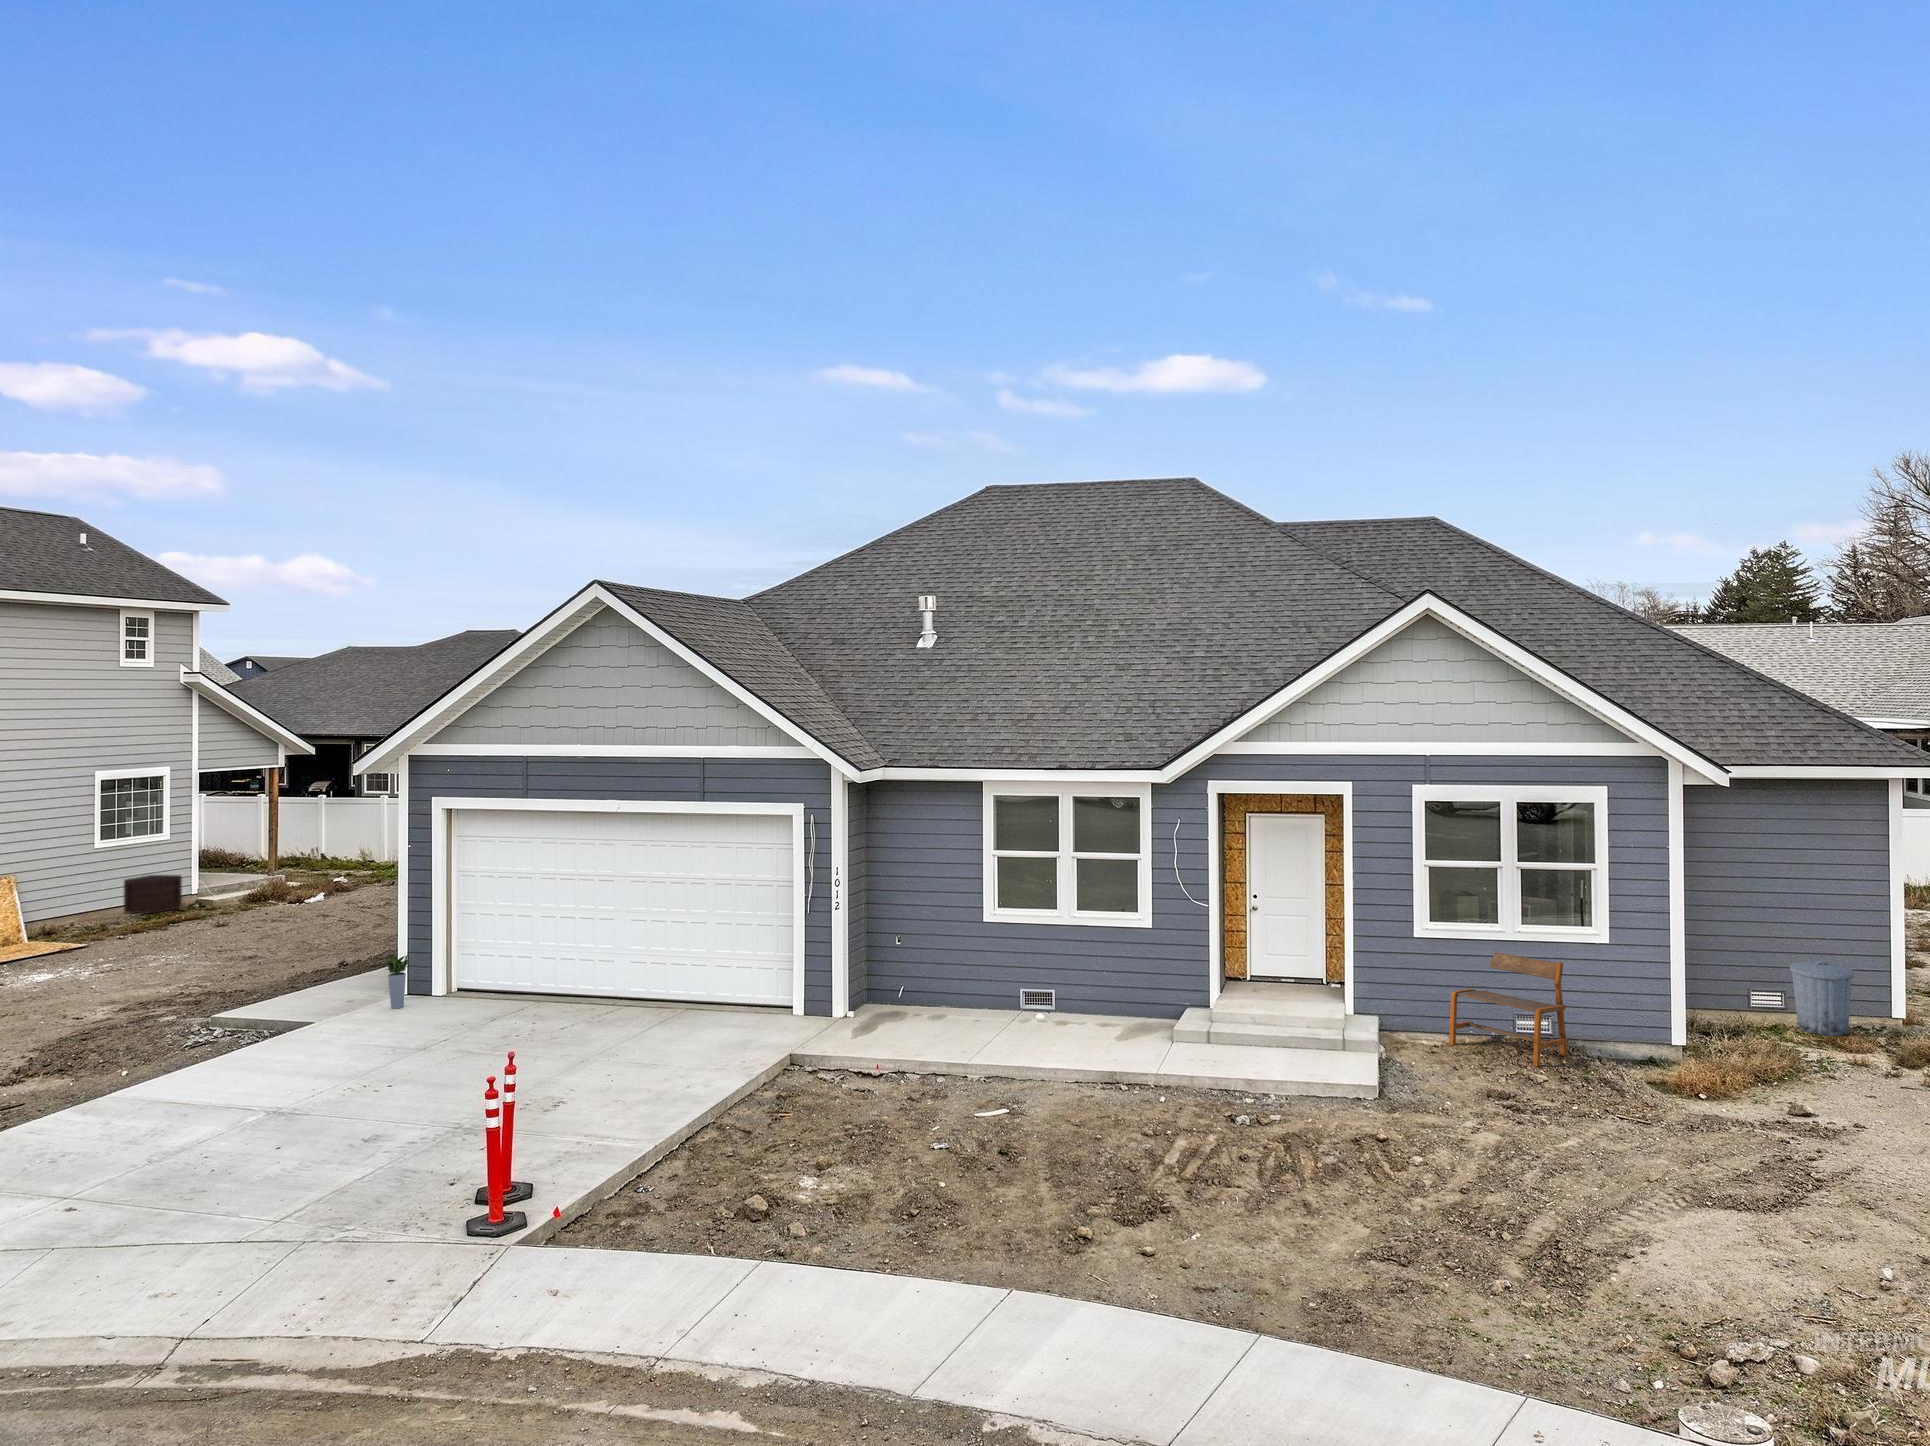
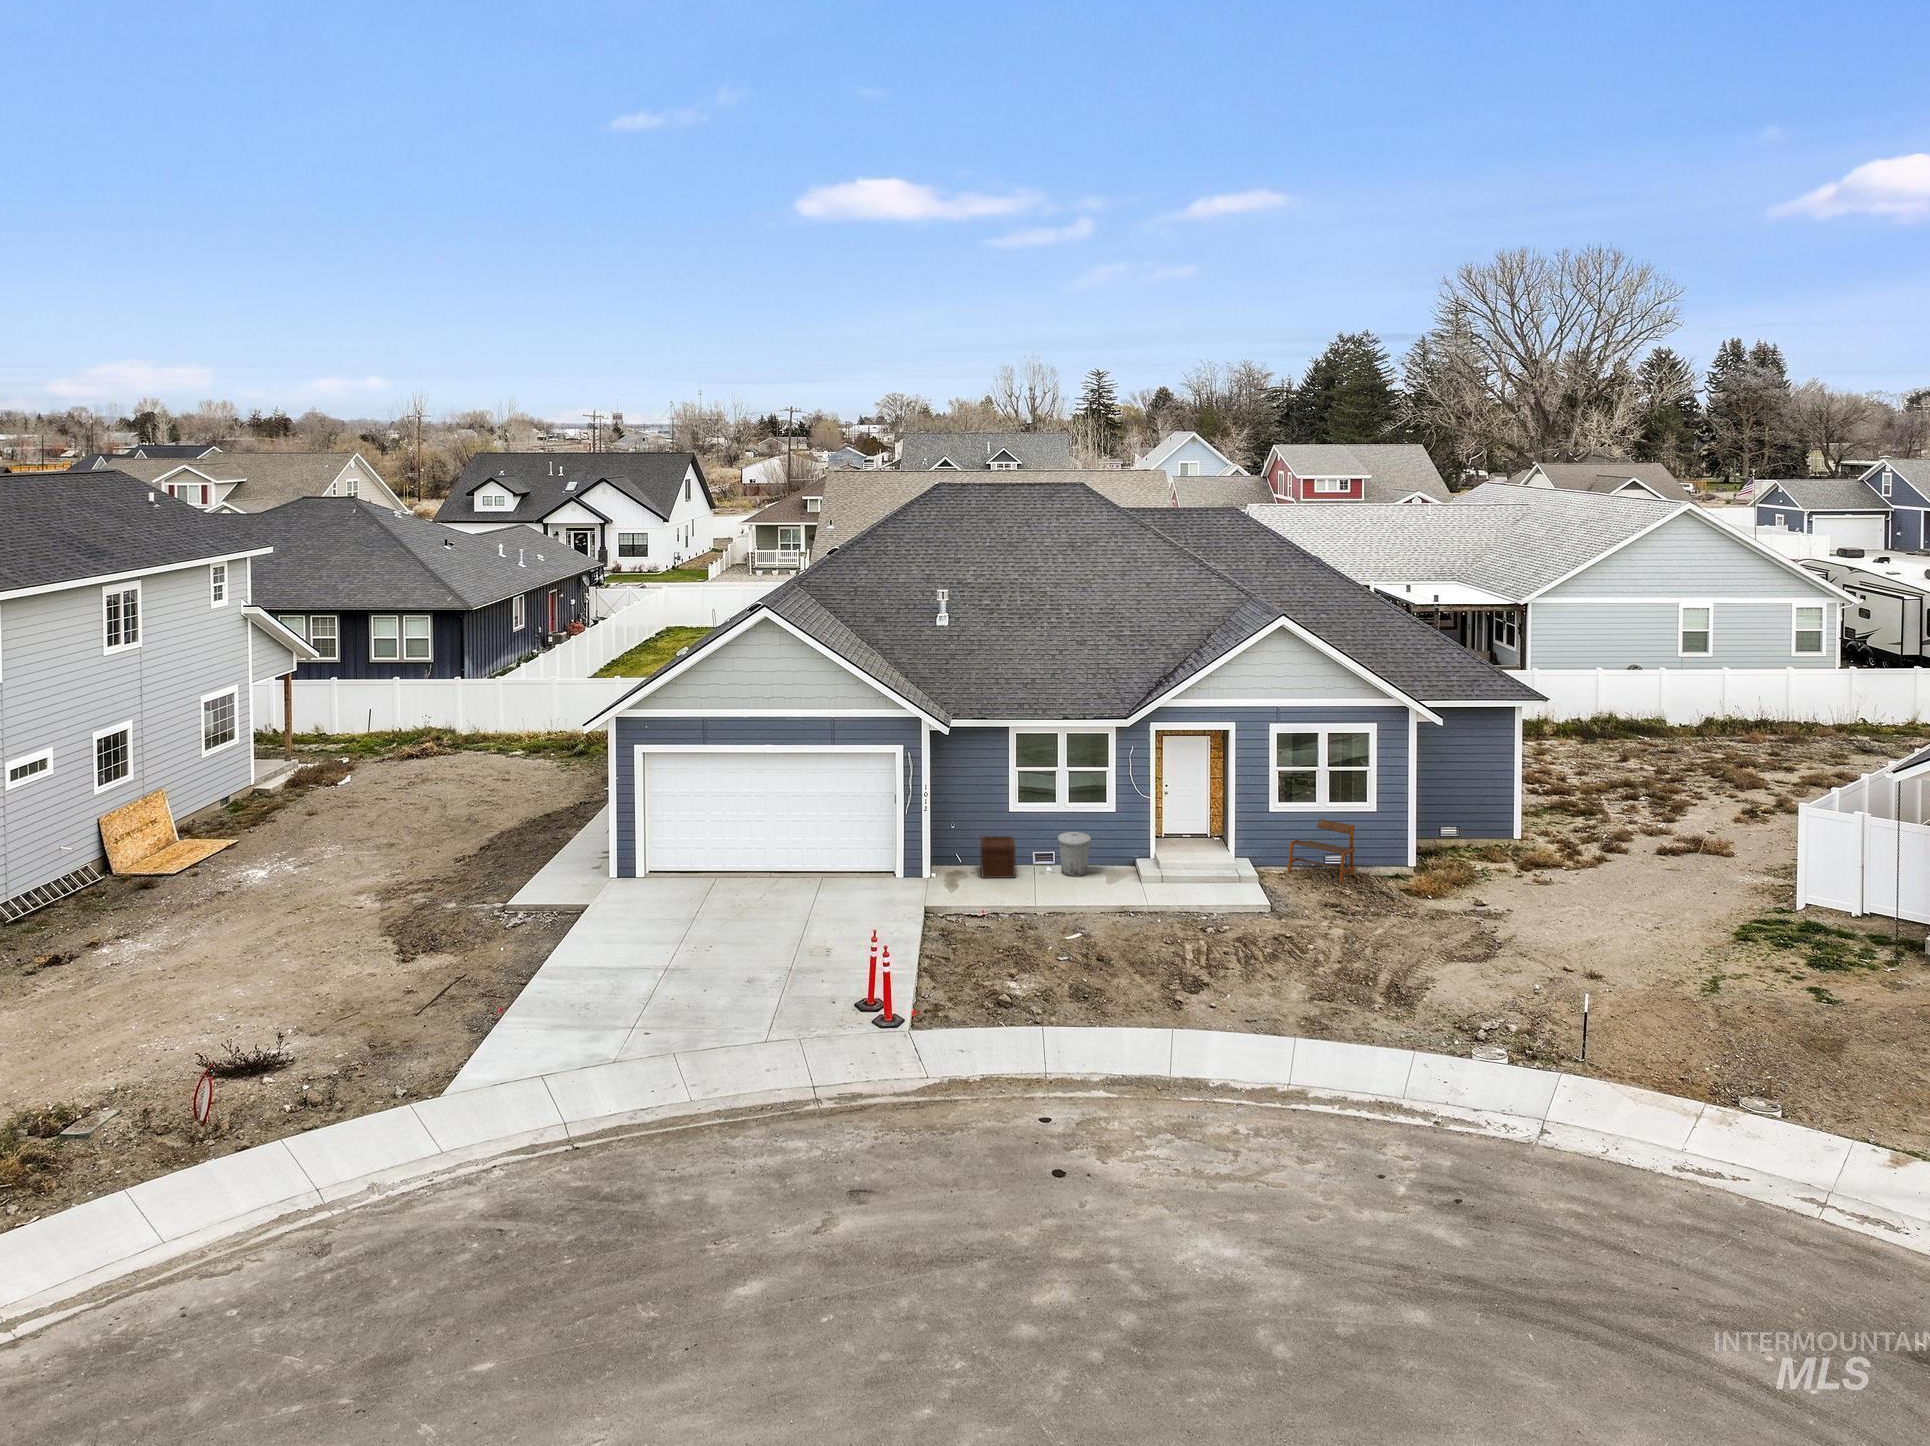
wooden crate: present [124,875,182,913] -> present [980,836,1016,878]
planter: present [386,955,410,1009] -> none [605,851,624,887]
trash can: present [1790,961,1854,1036] -> present [1058,832,1091,877]

